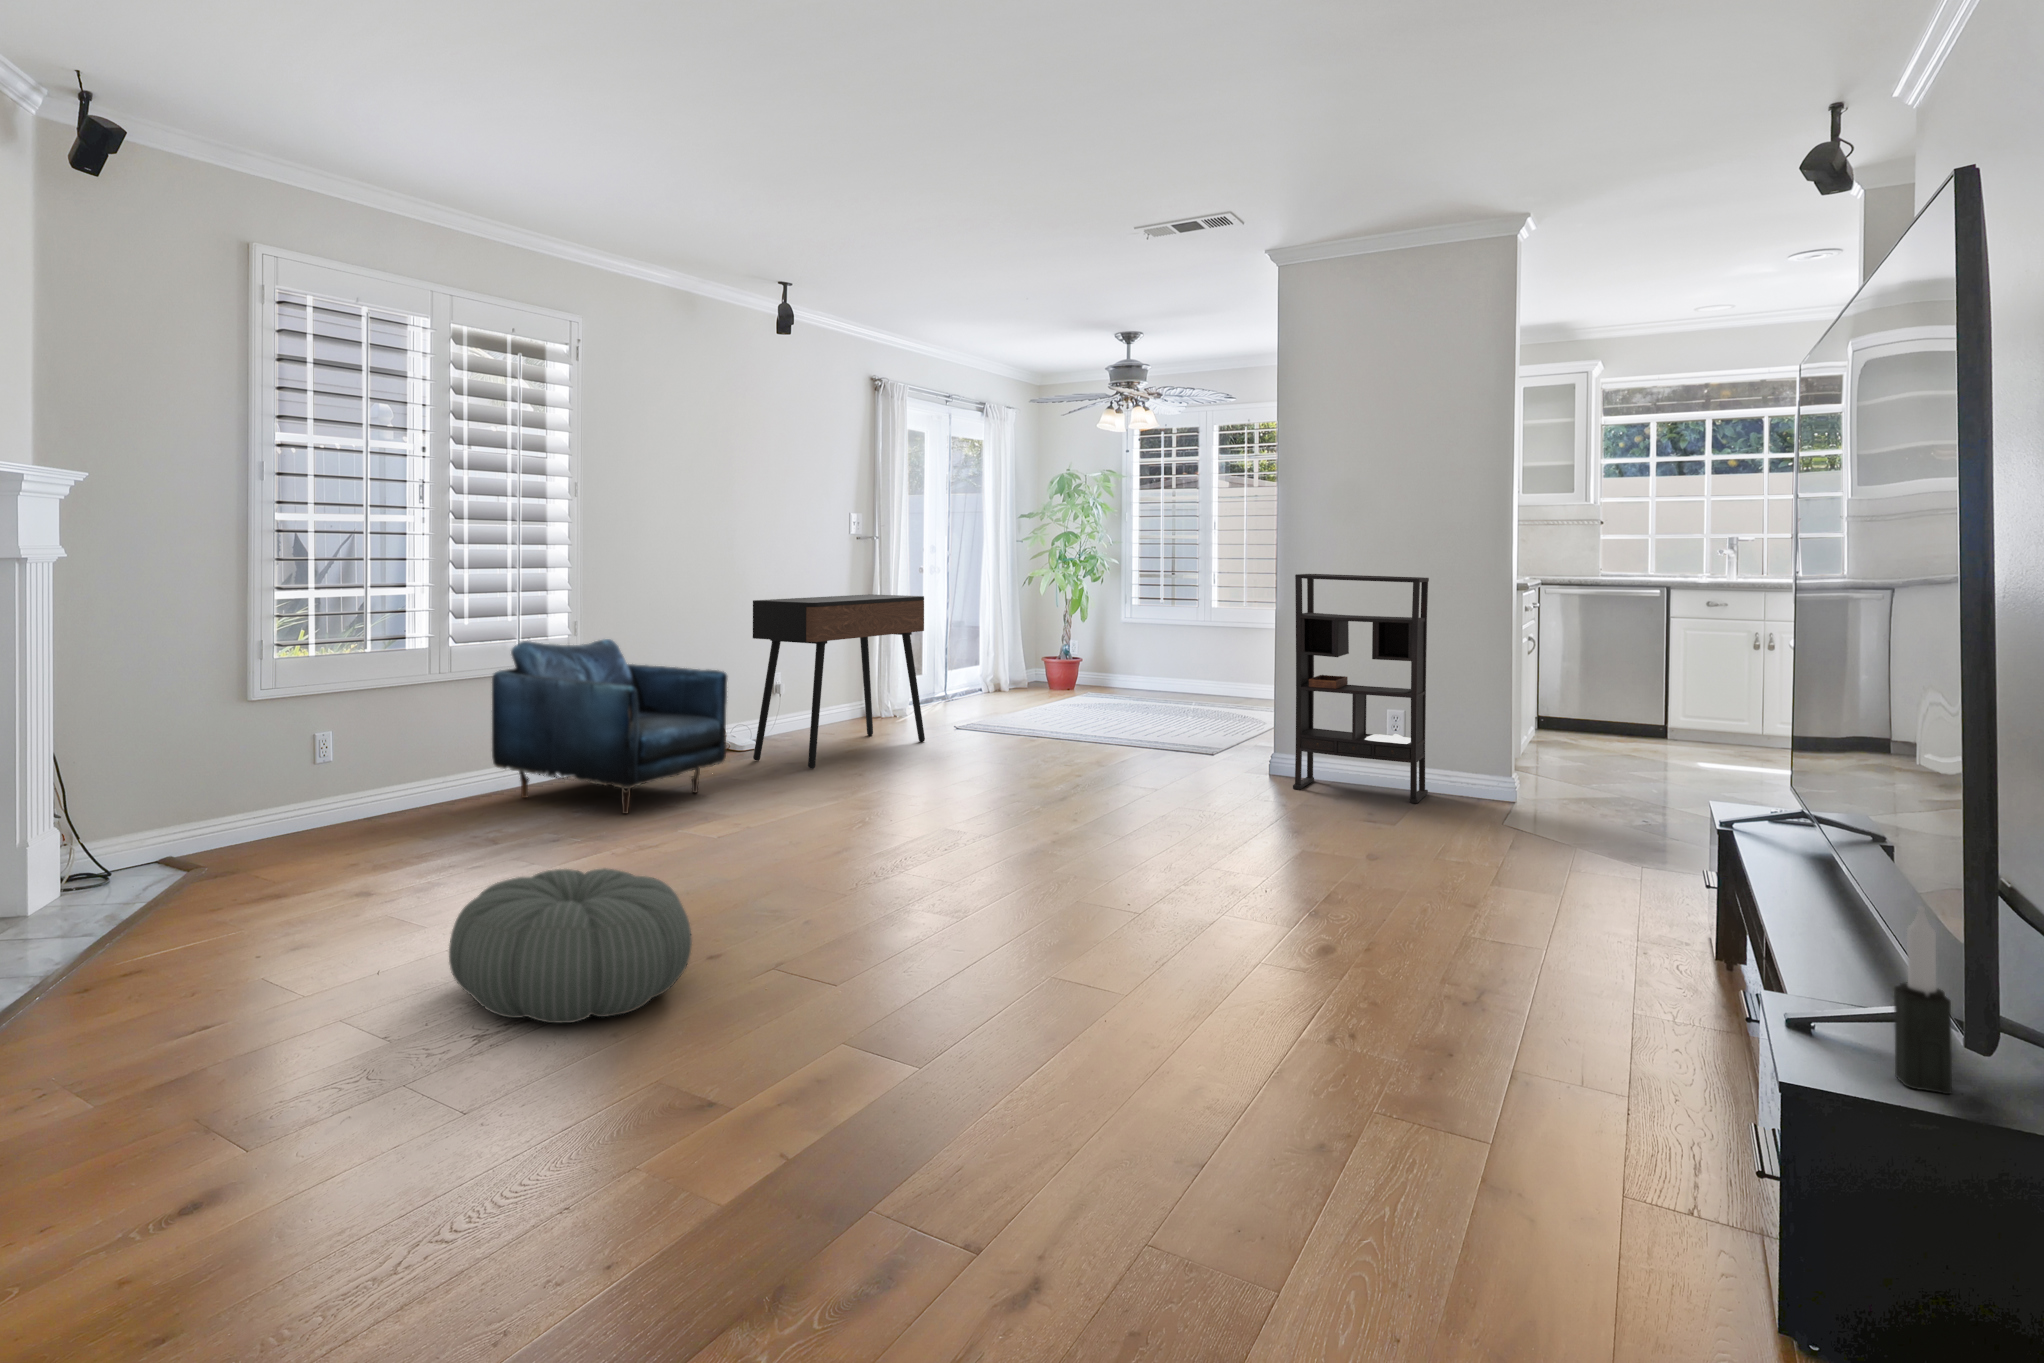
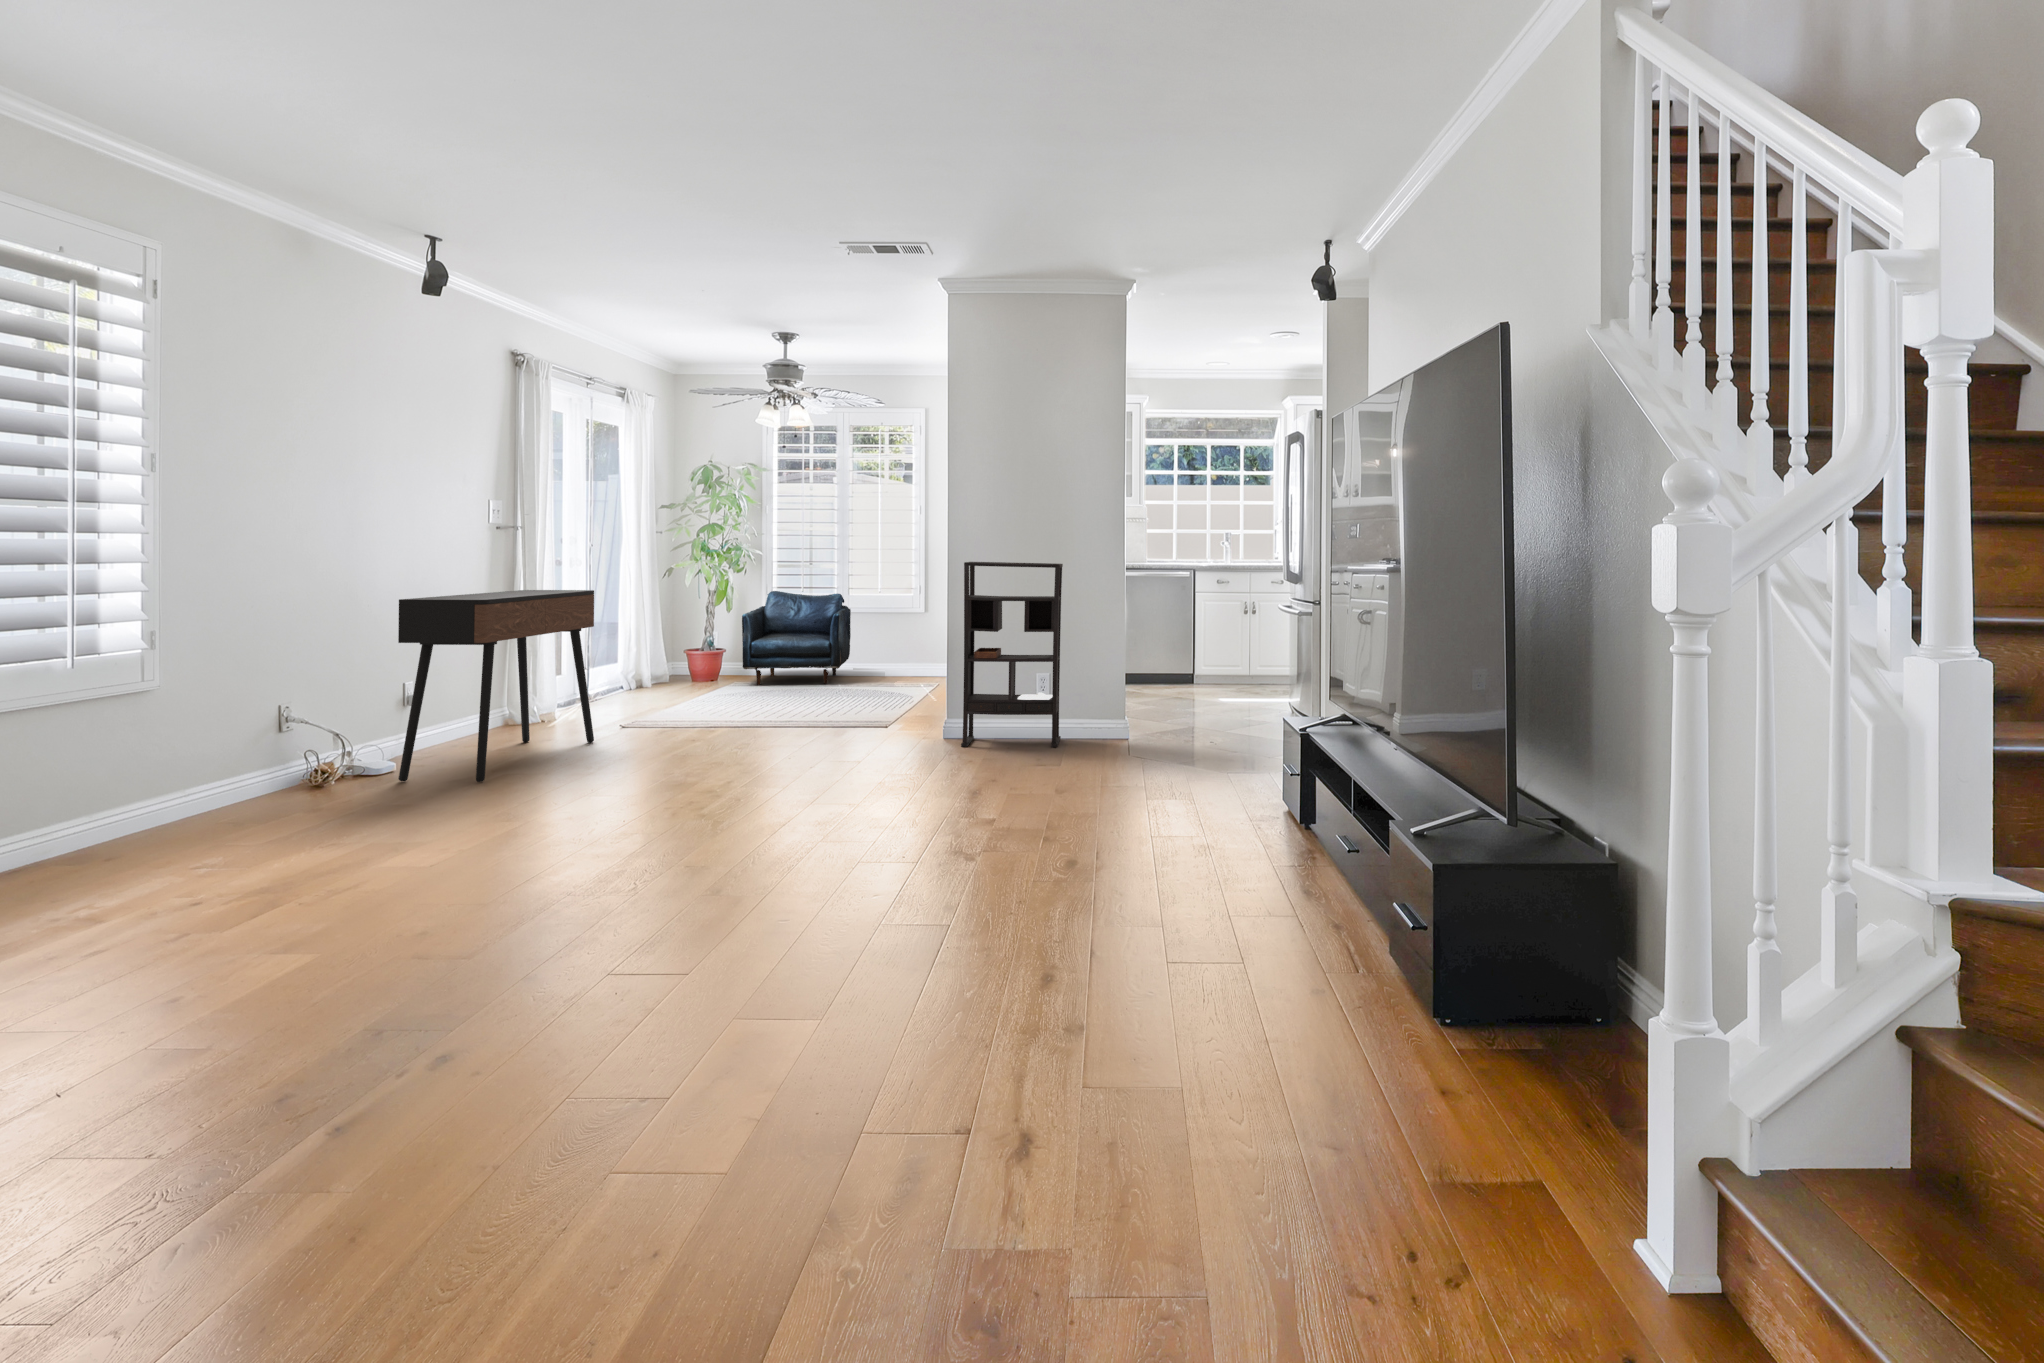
armchair: present [492,639,727,814] -> present [742,591,851,685]
pouf: present [449,868,692,1023] -> none [181,902,506,1086]
candle: present [1894,906,1952,1094] -> none [1450,749,1476,856]

